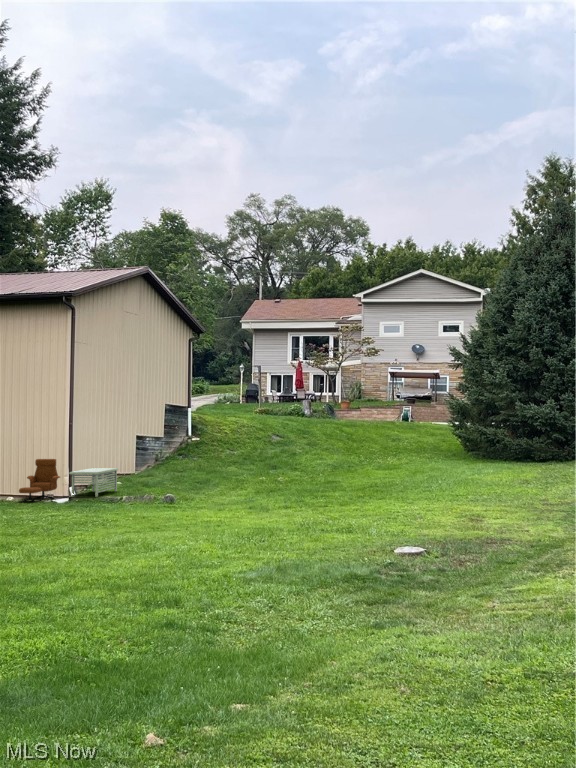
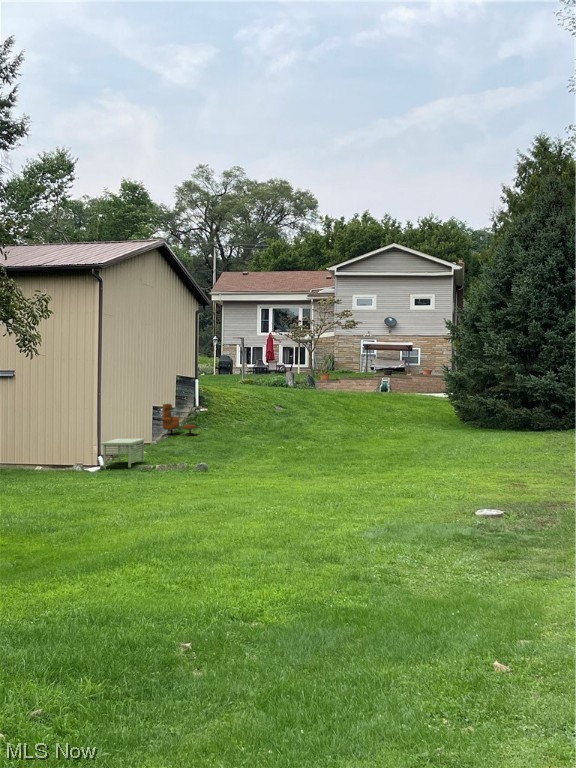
lounge chair: present [19,459,60,502] -> present [162,404,197,436]

